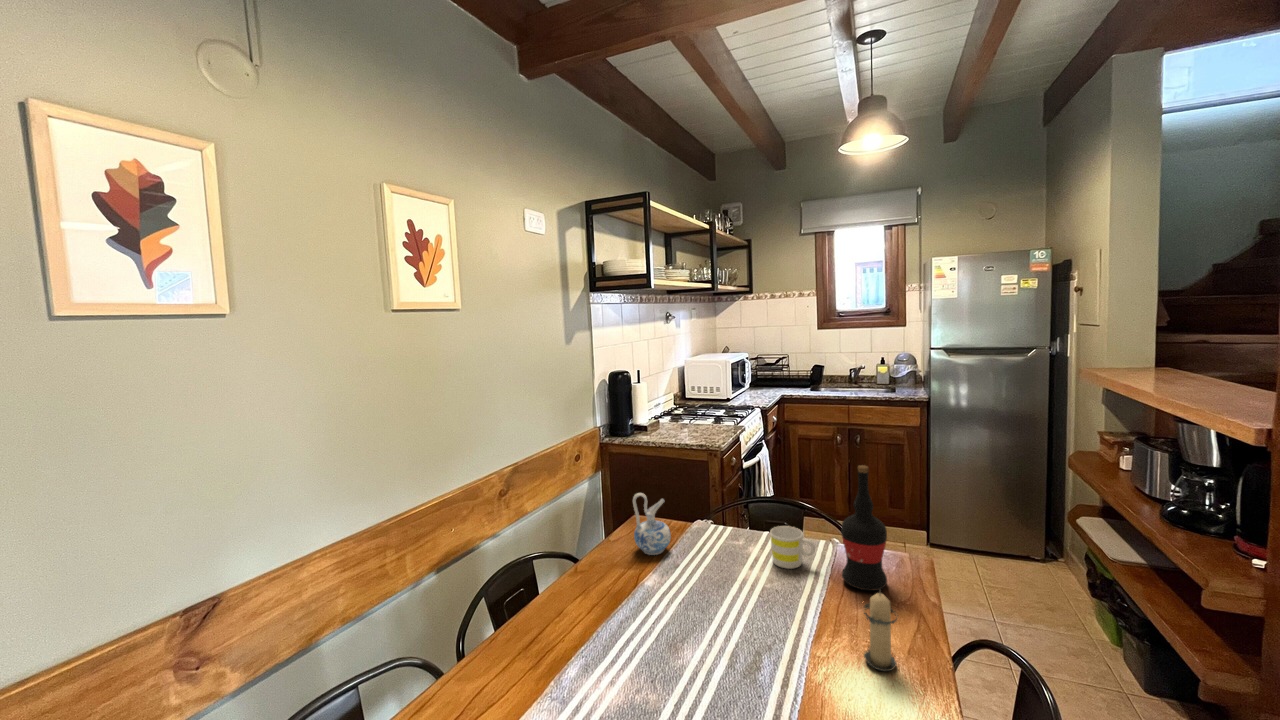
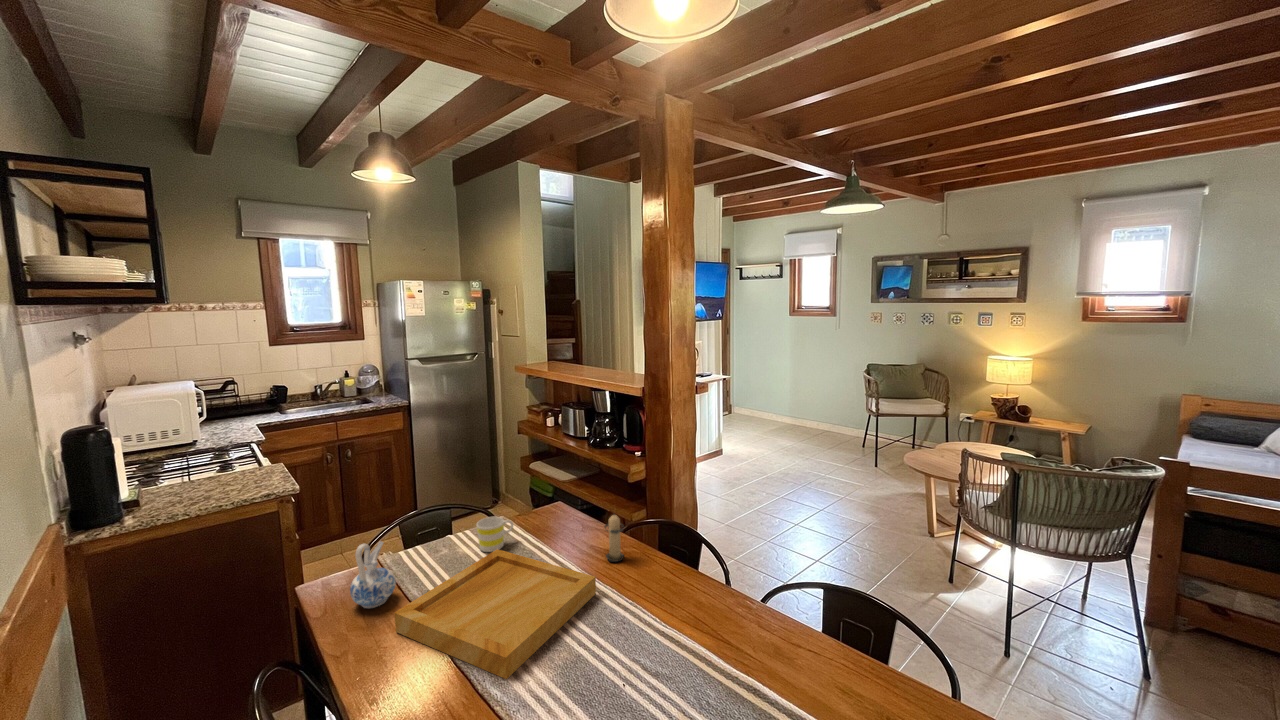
wine bottle: present [841,465,887,590] -> none [532,448,565,536]
tray: none [598,560,784,678] -> present [394,549,596,679]

